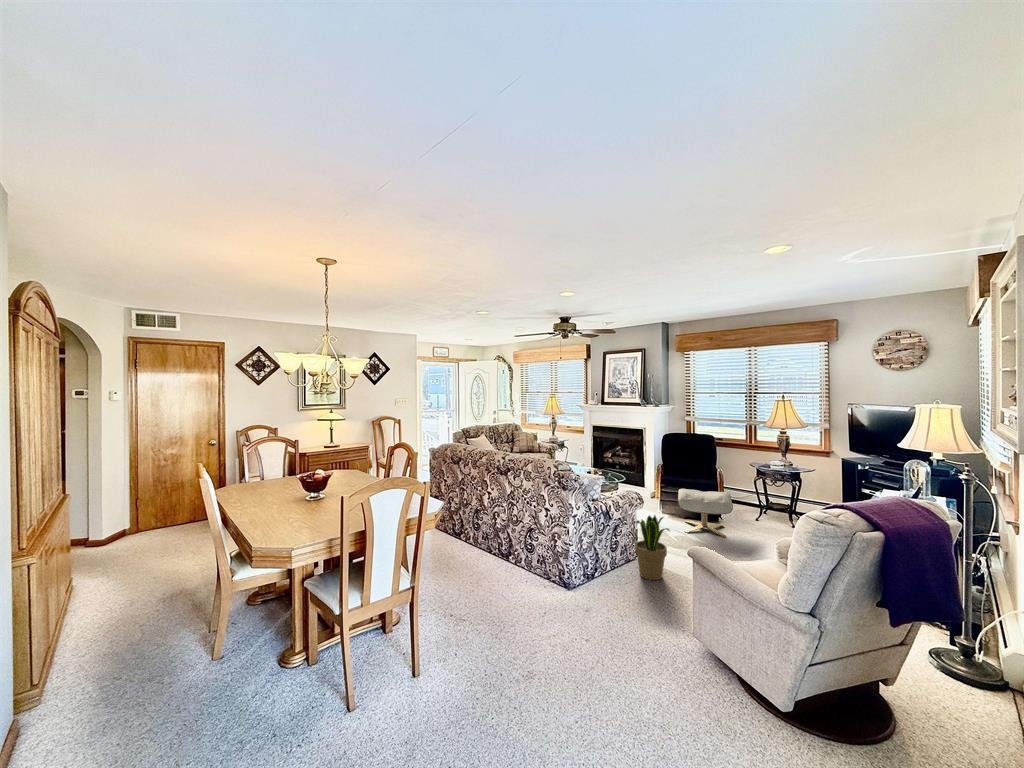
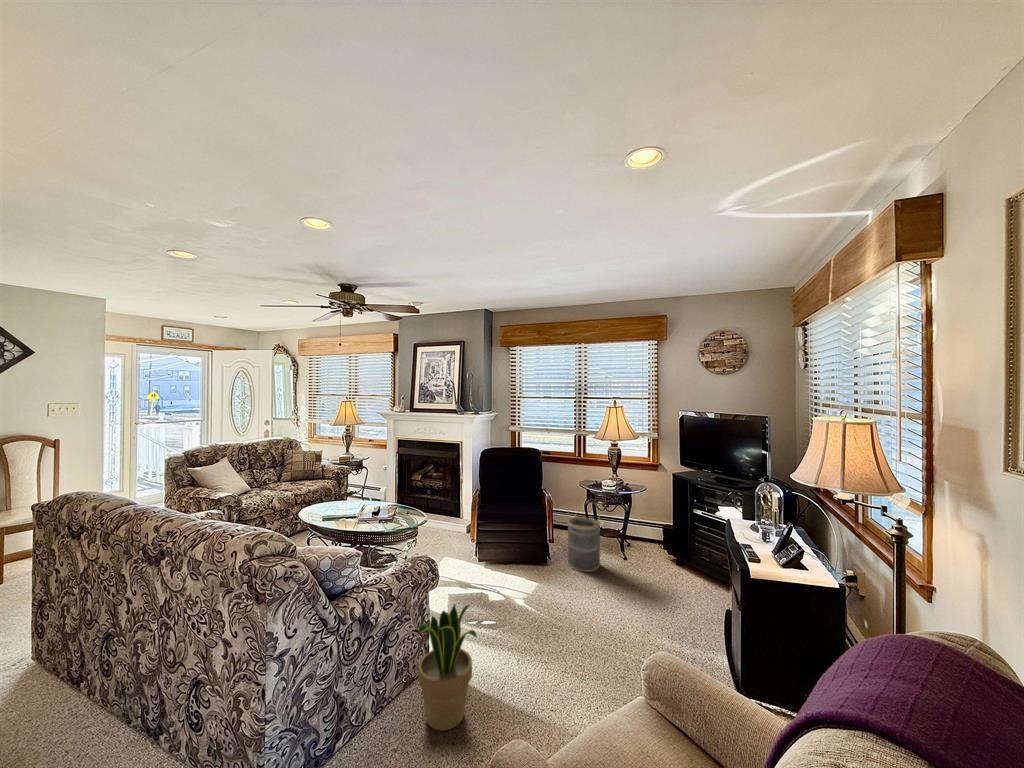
basket: none [737,475,768,531] -> present [567,500,601,572]
ottoman: present [678,489,733,537] -> none [496,525,564,591]

